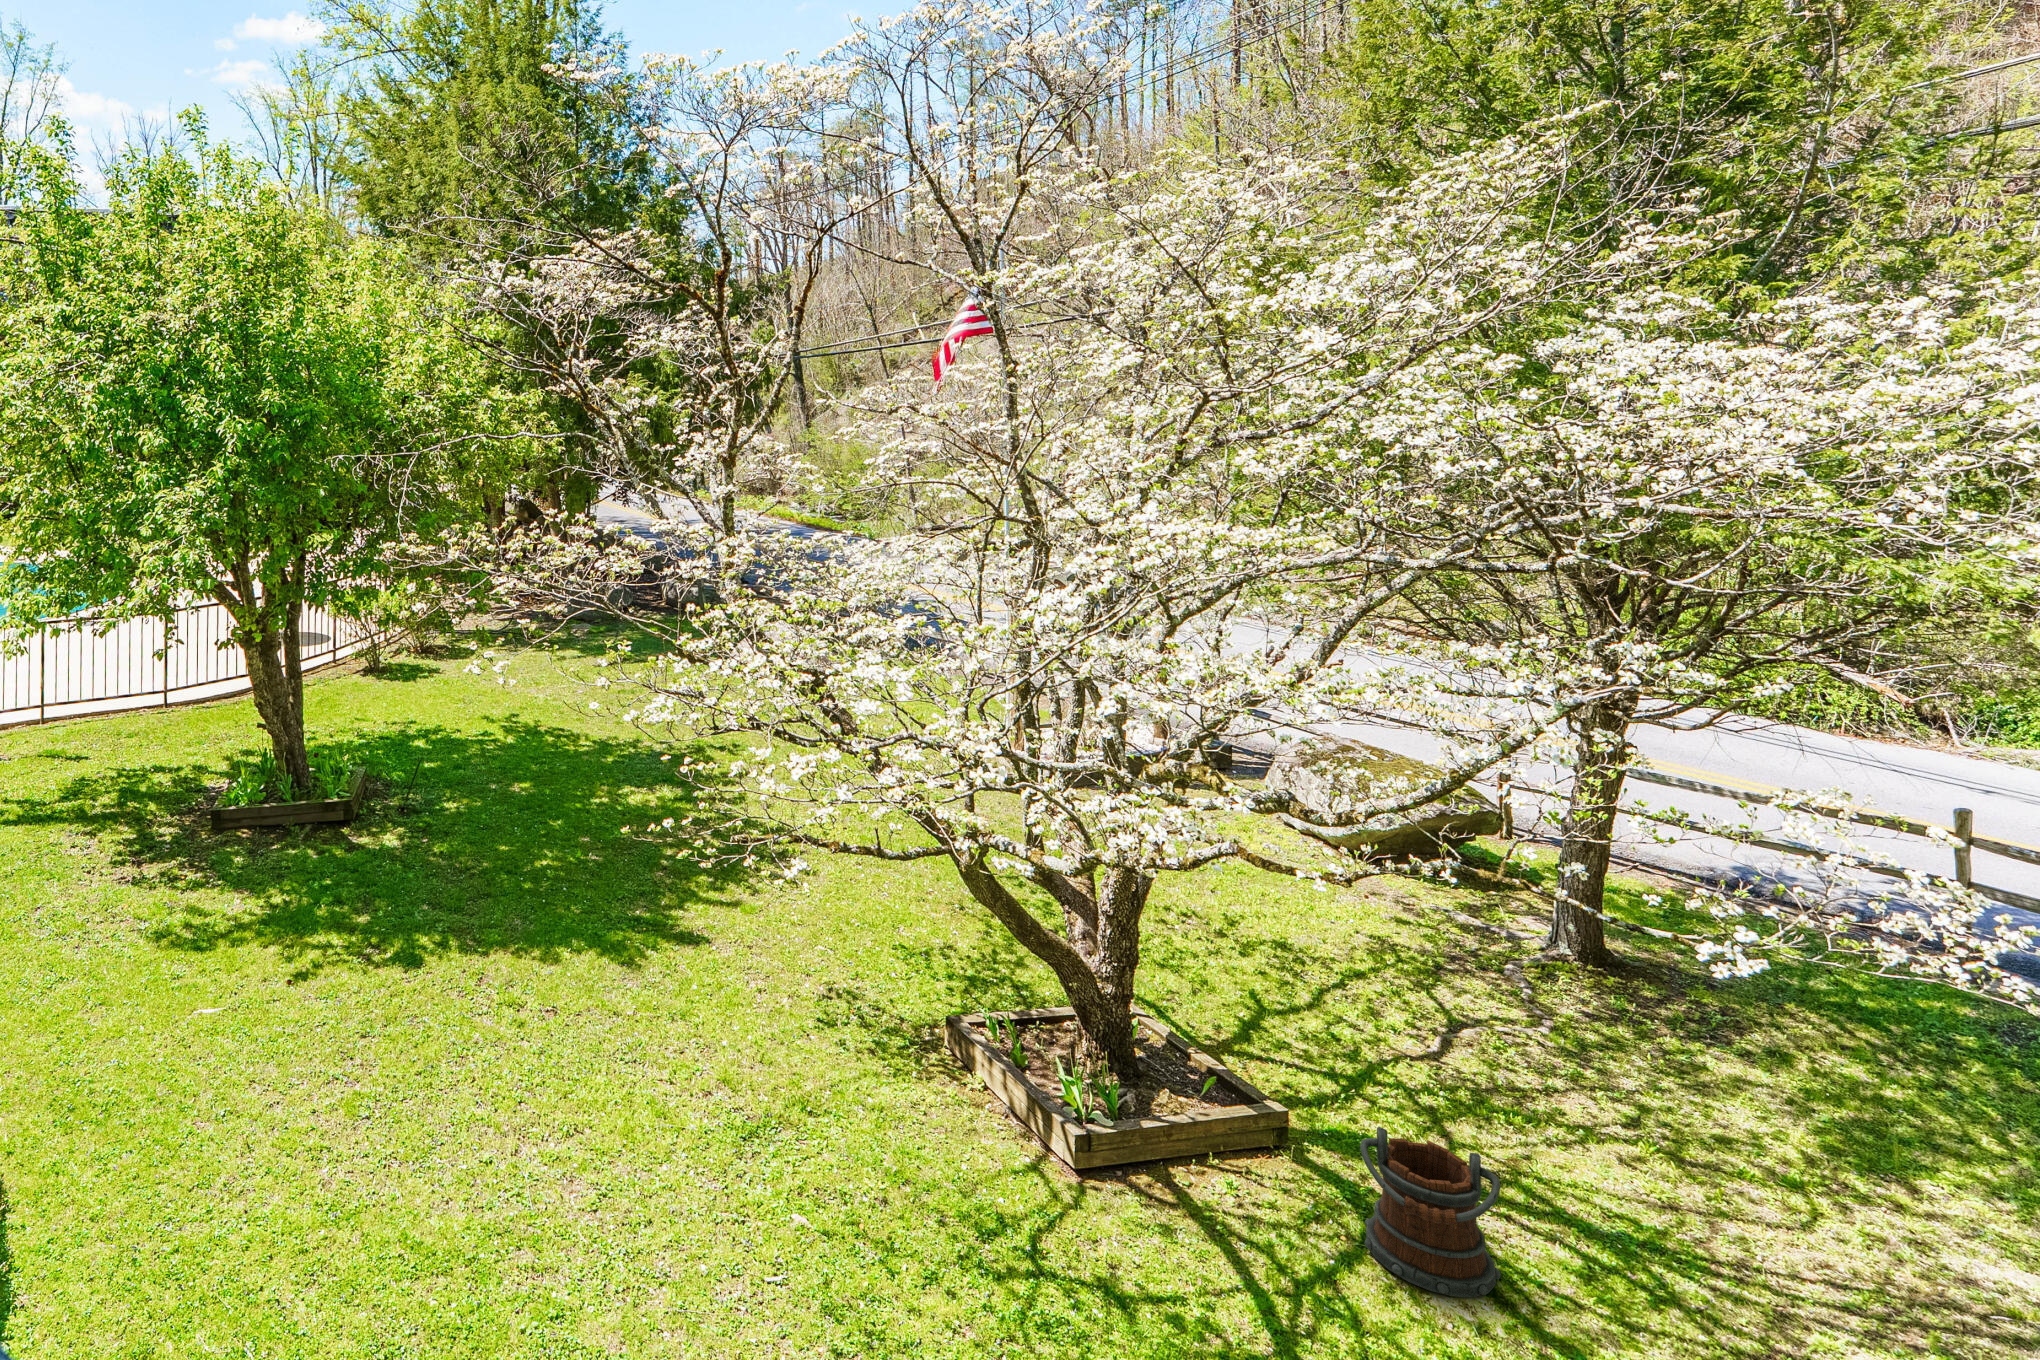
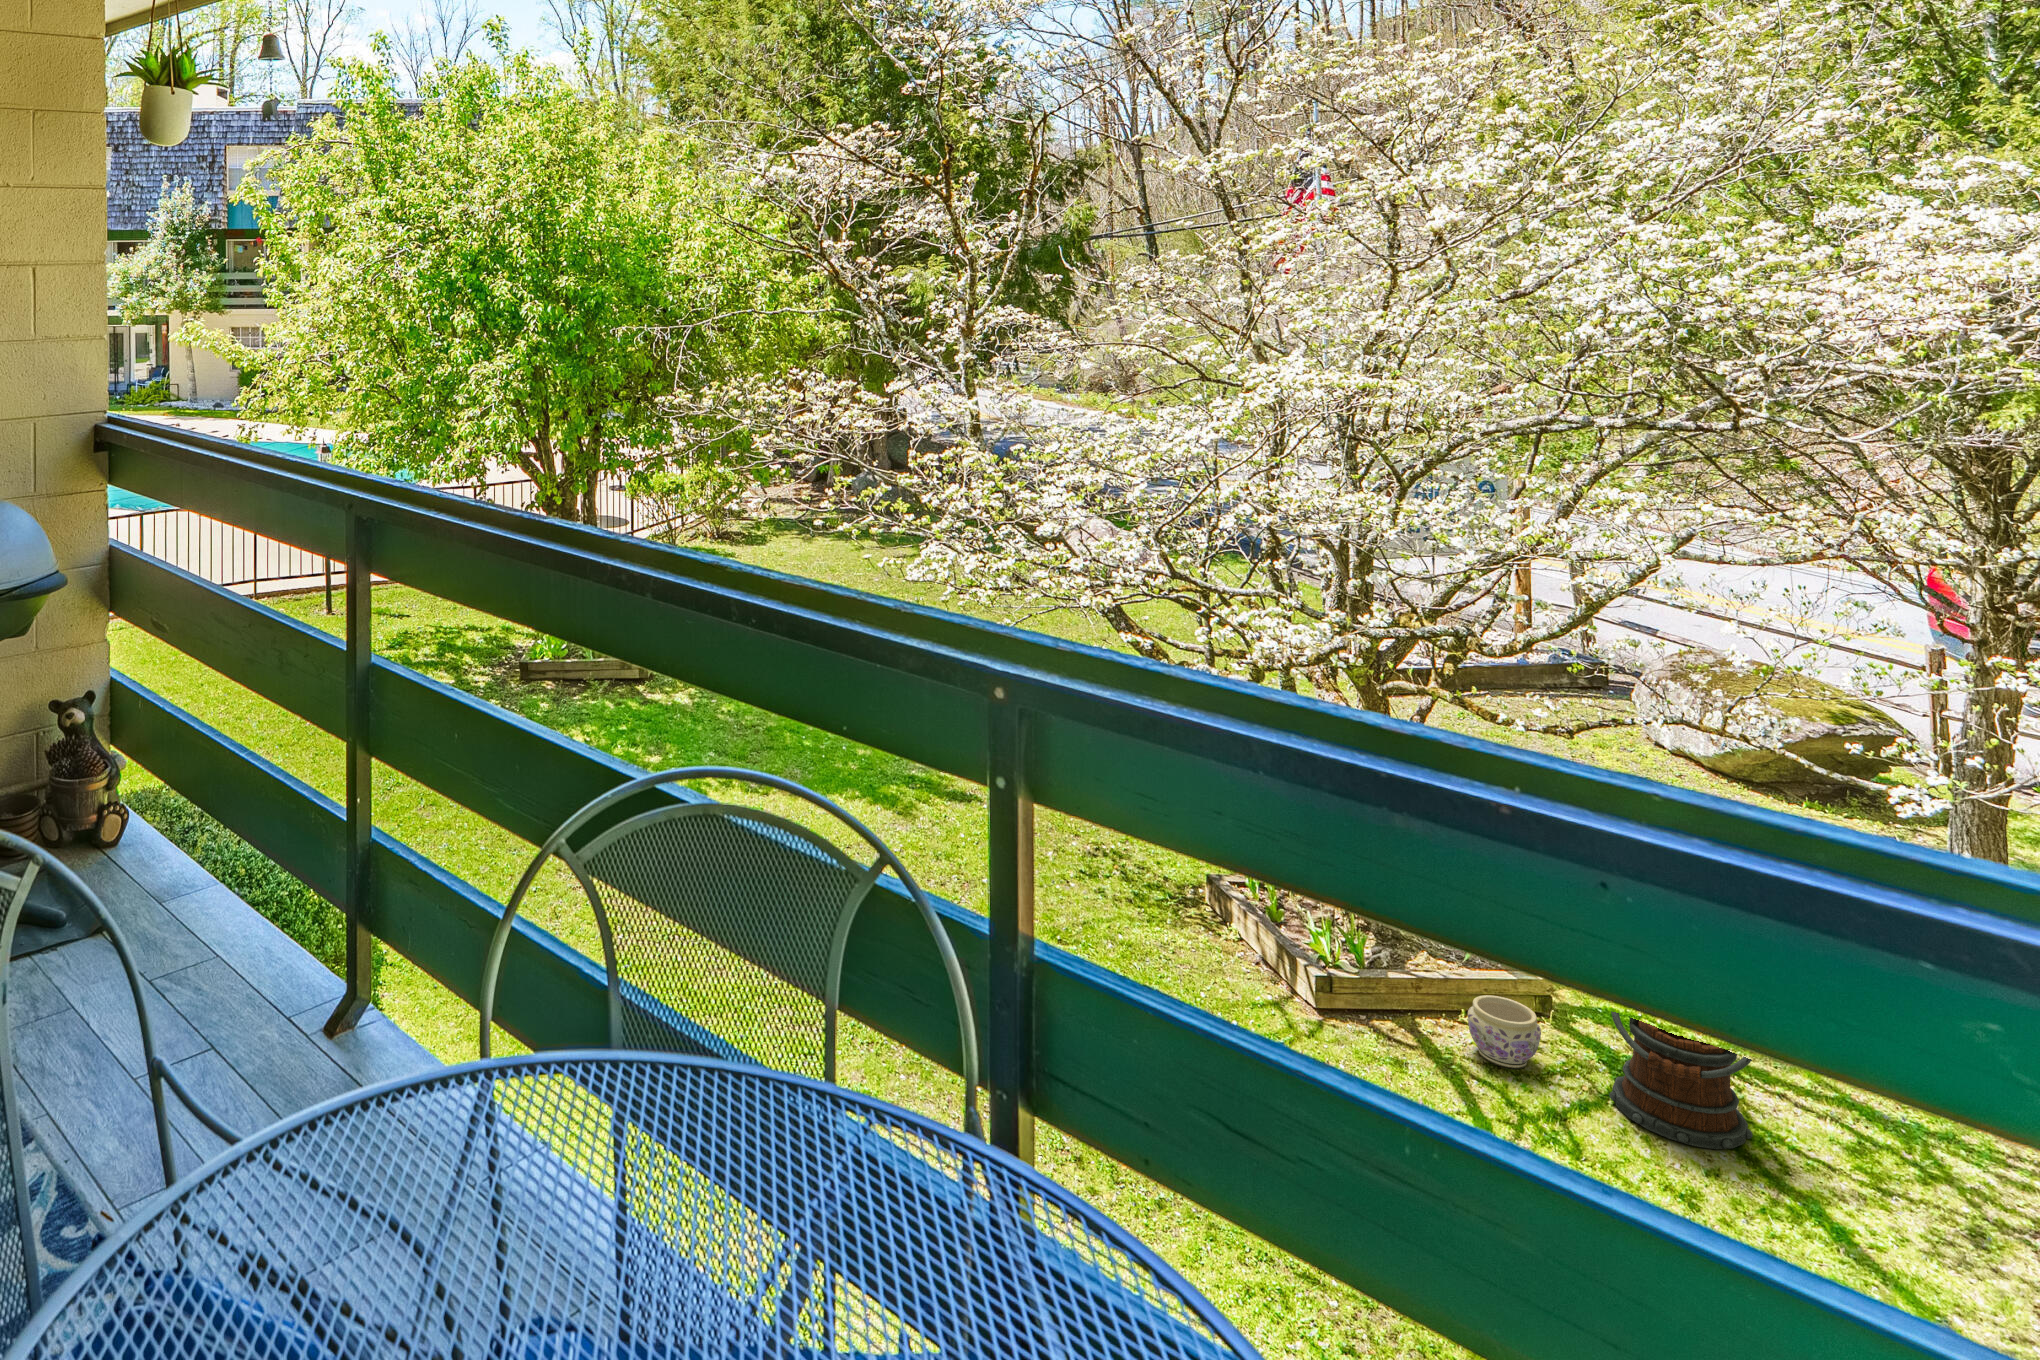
planter: none [1221,1139,1293,1221] -> present [1468,995,1541,1069]

